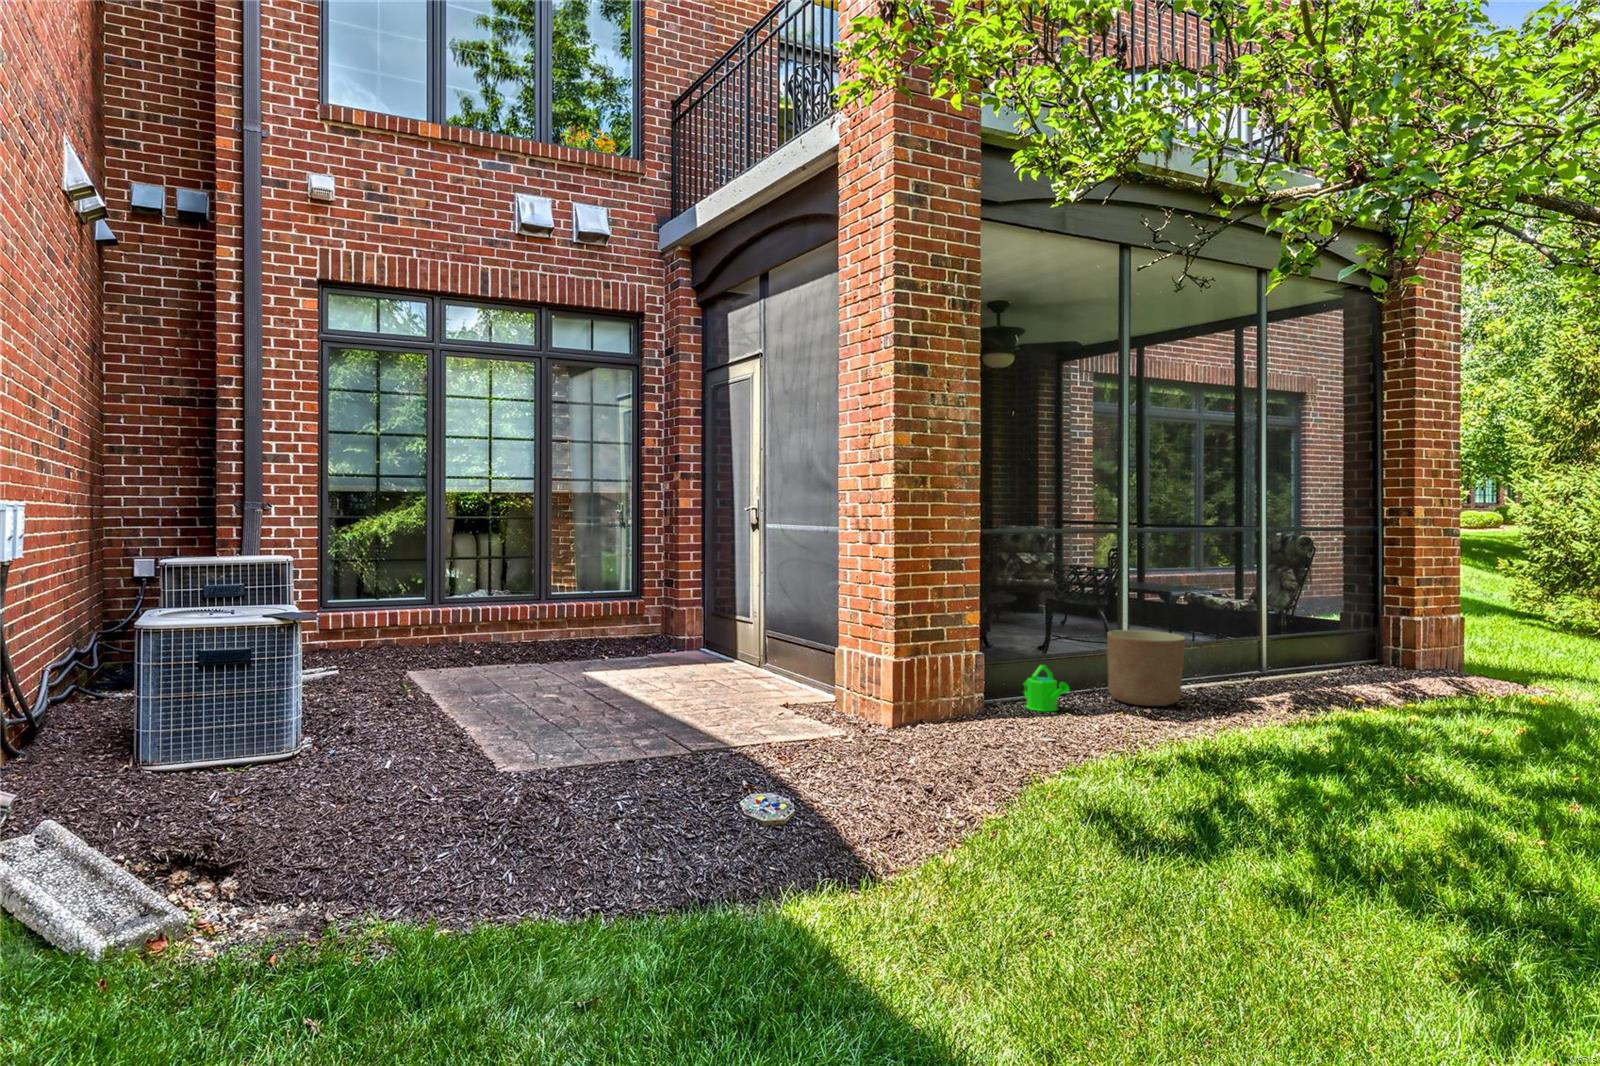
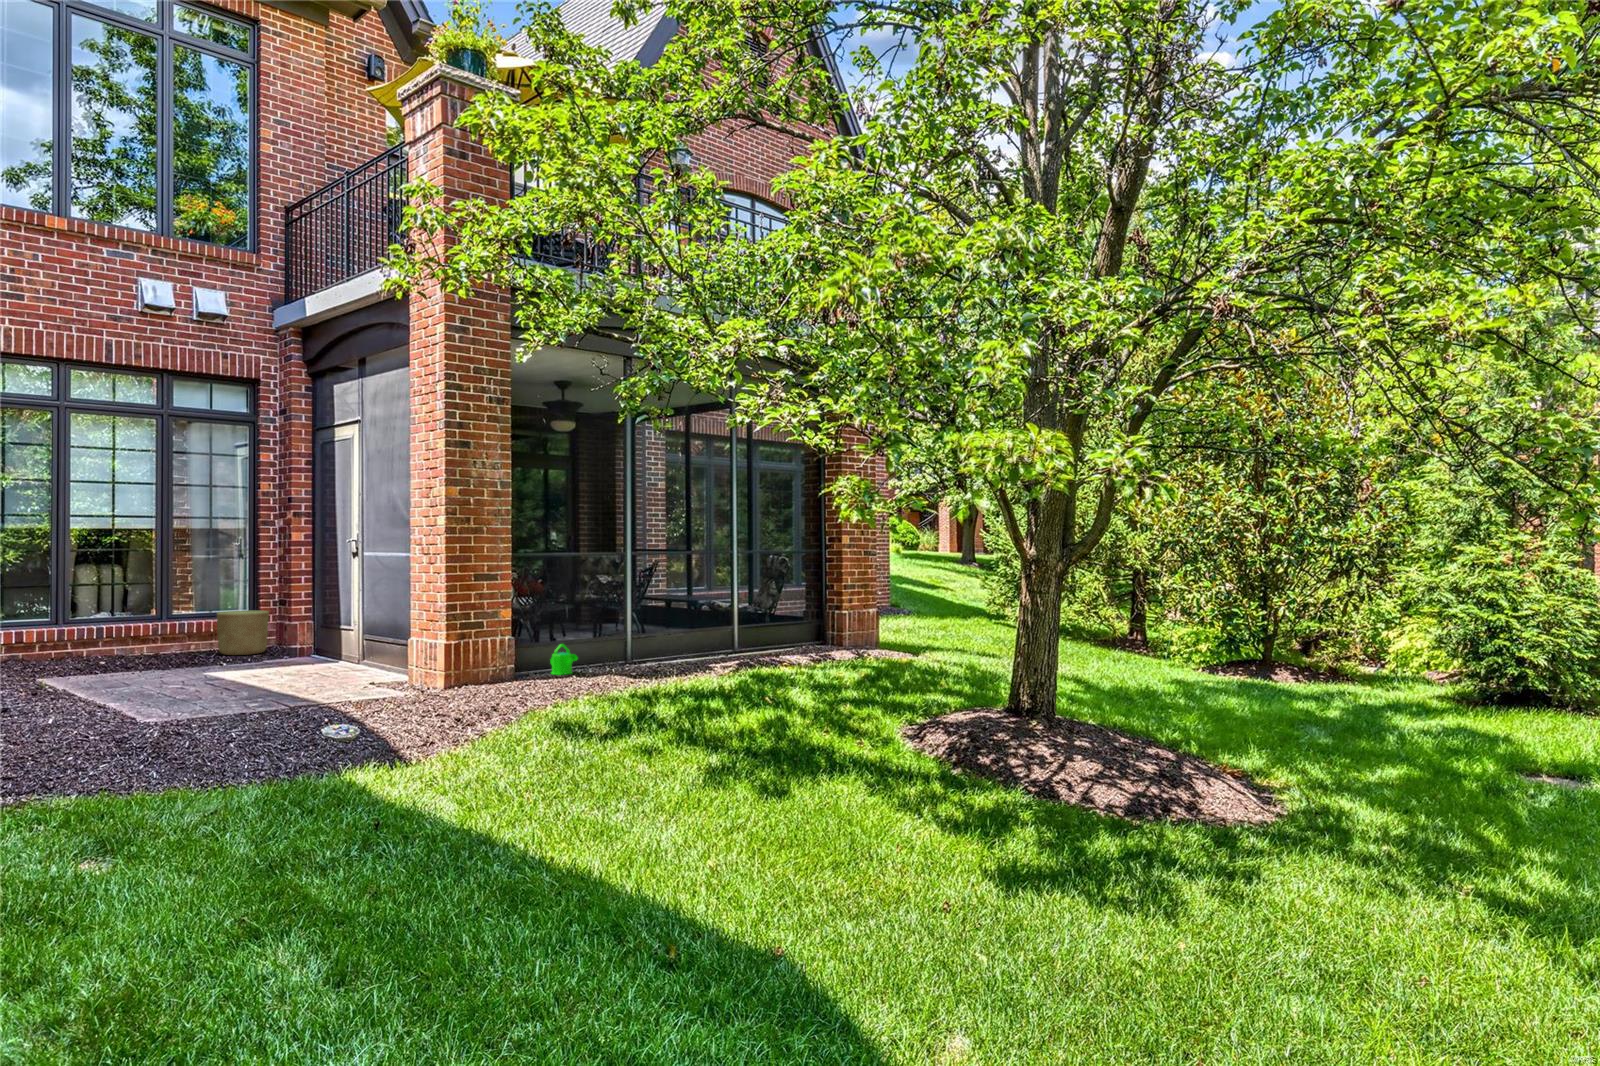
planter: present [1107,630,1185,706] -> present [217,611,269,655]

